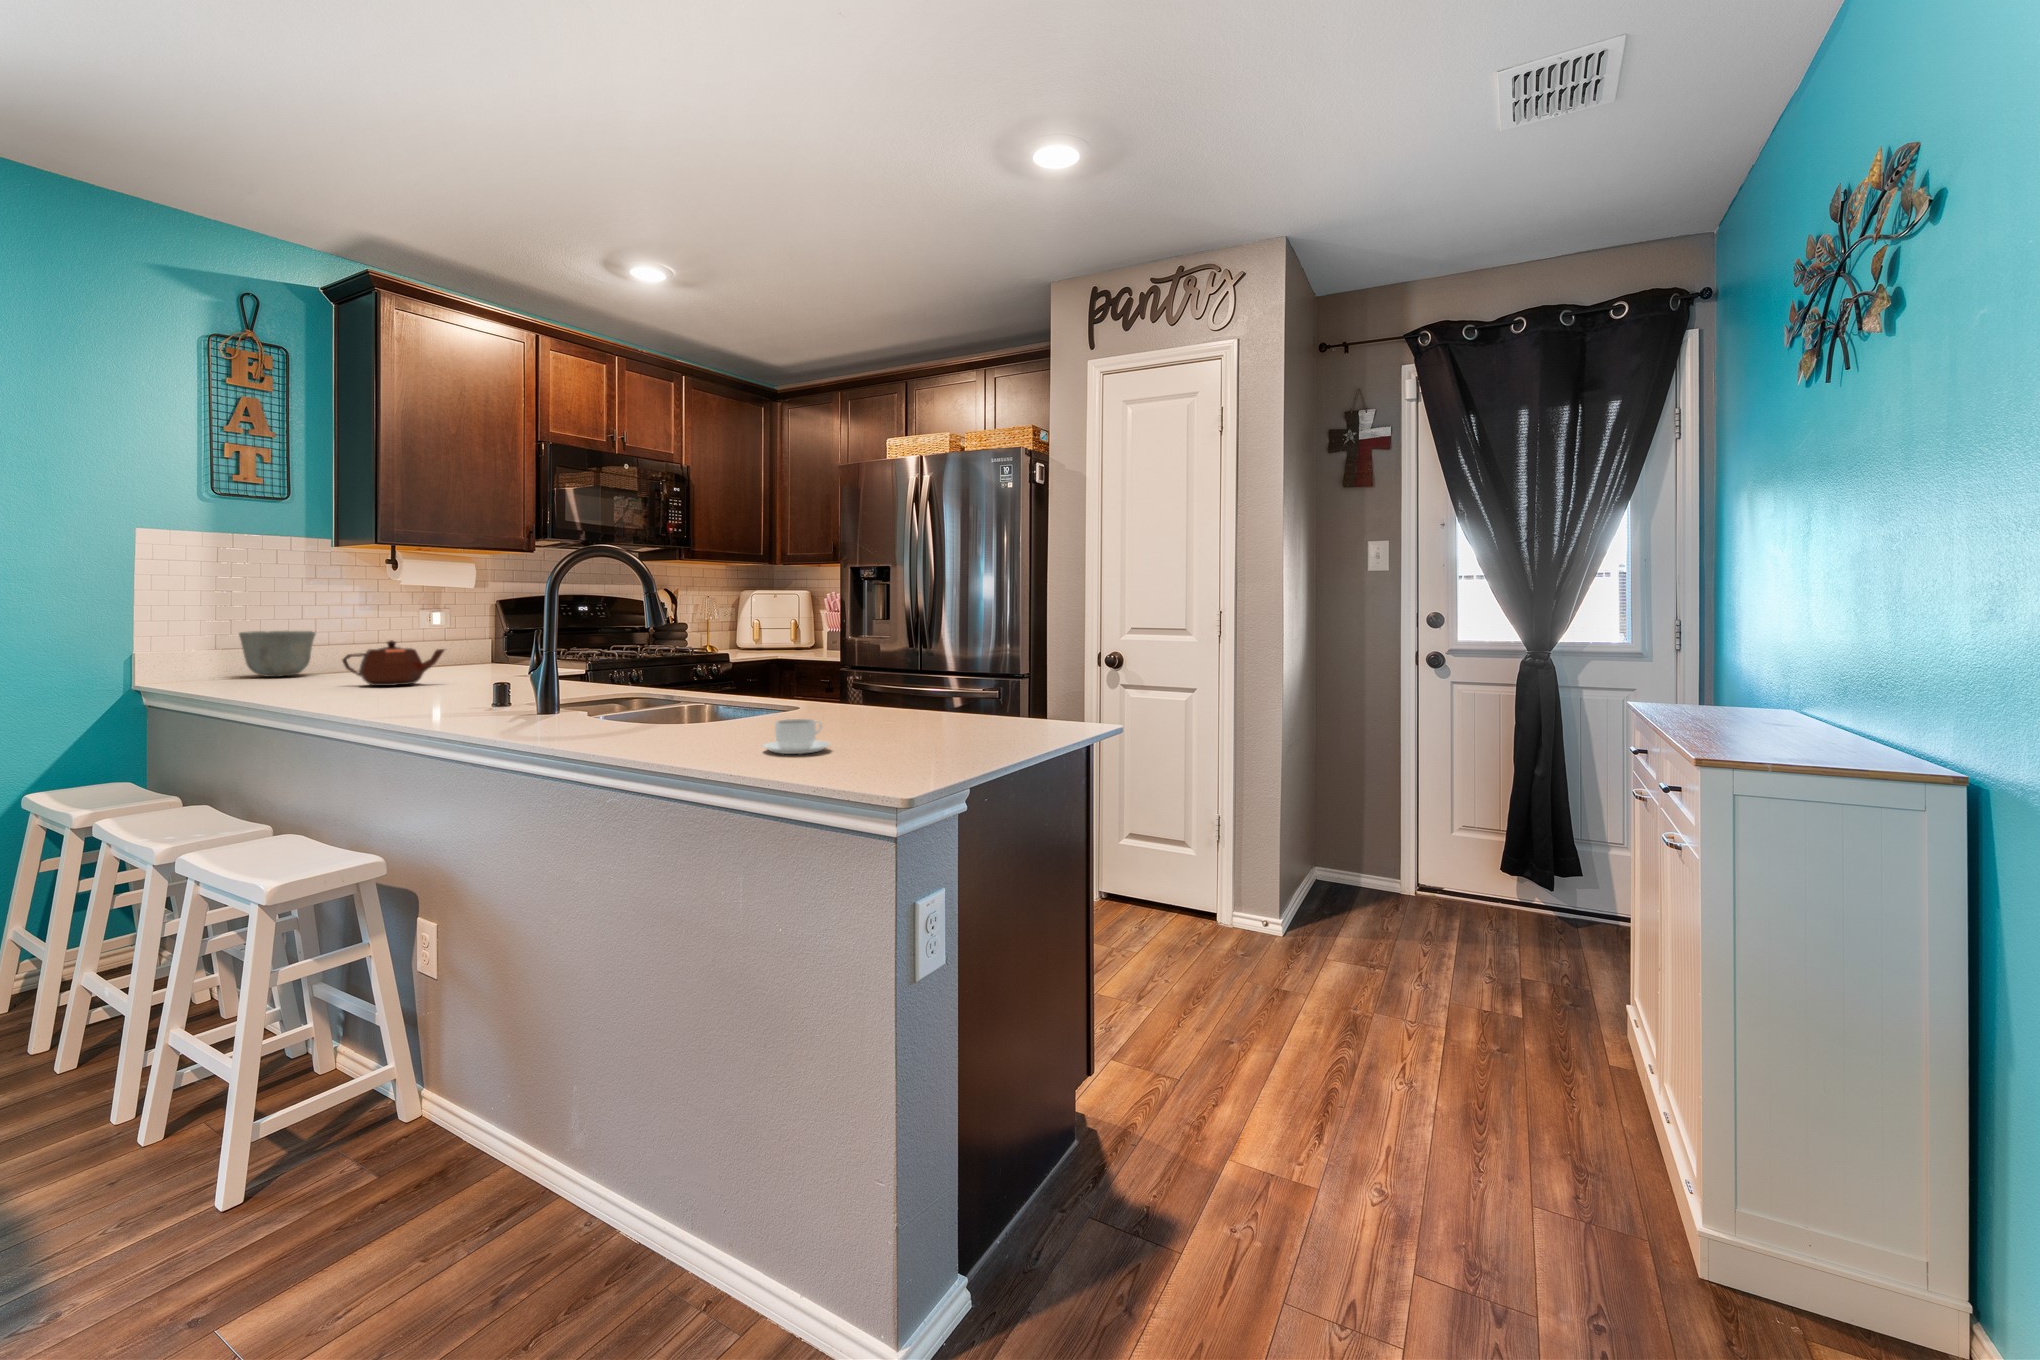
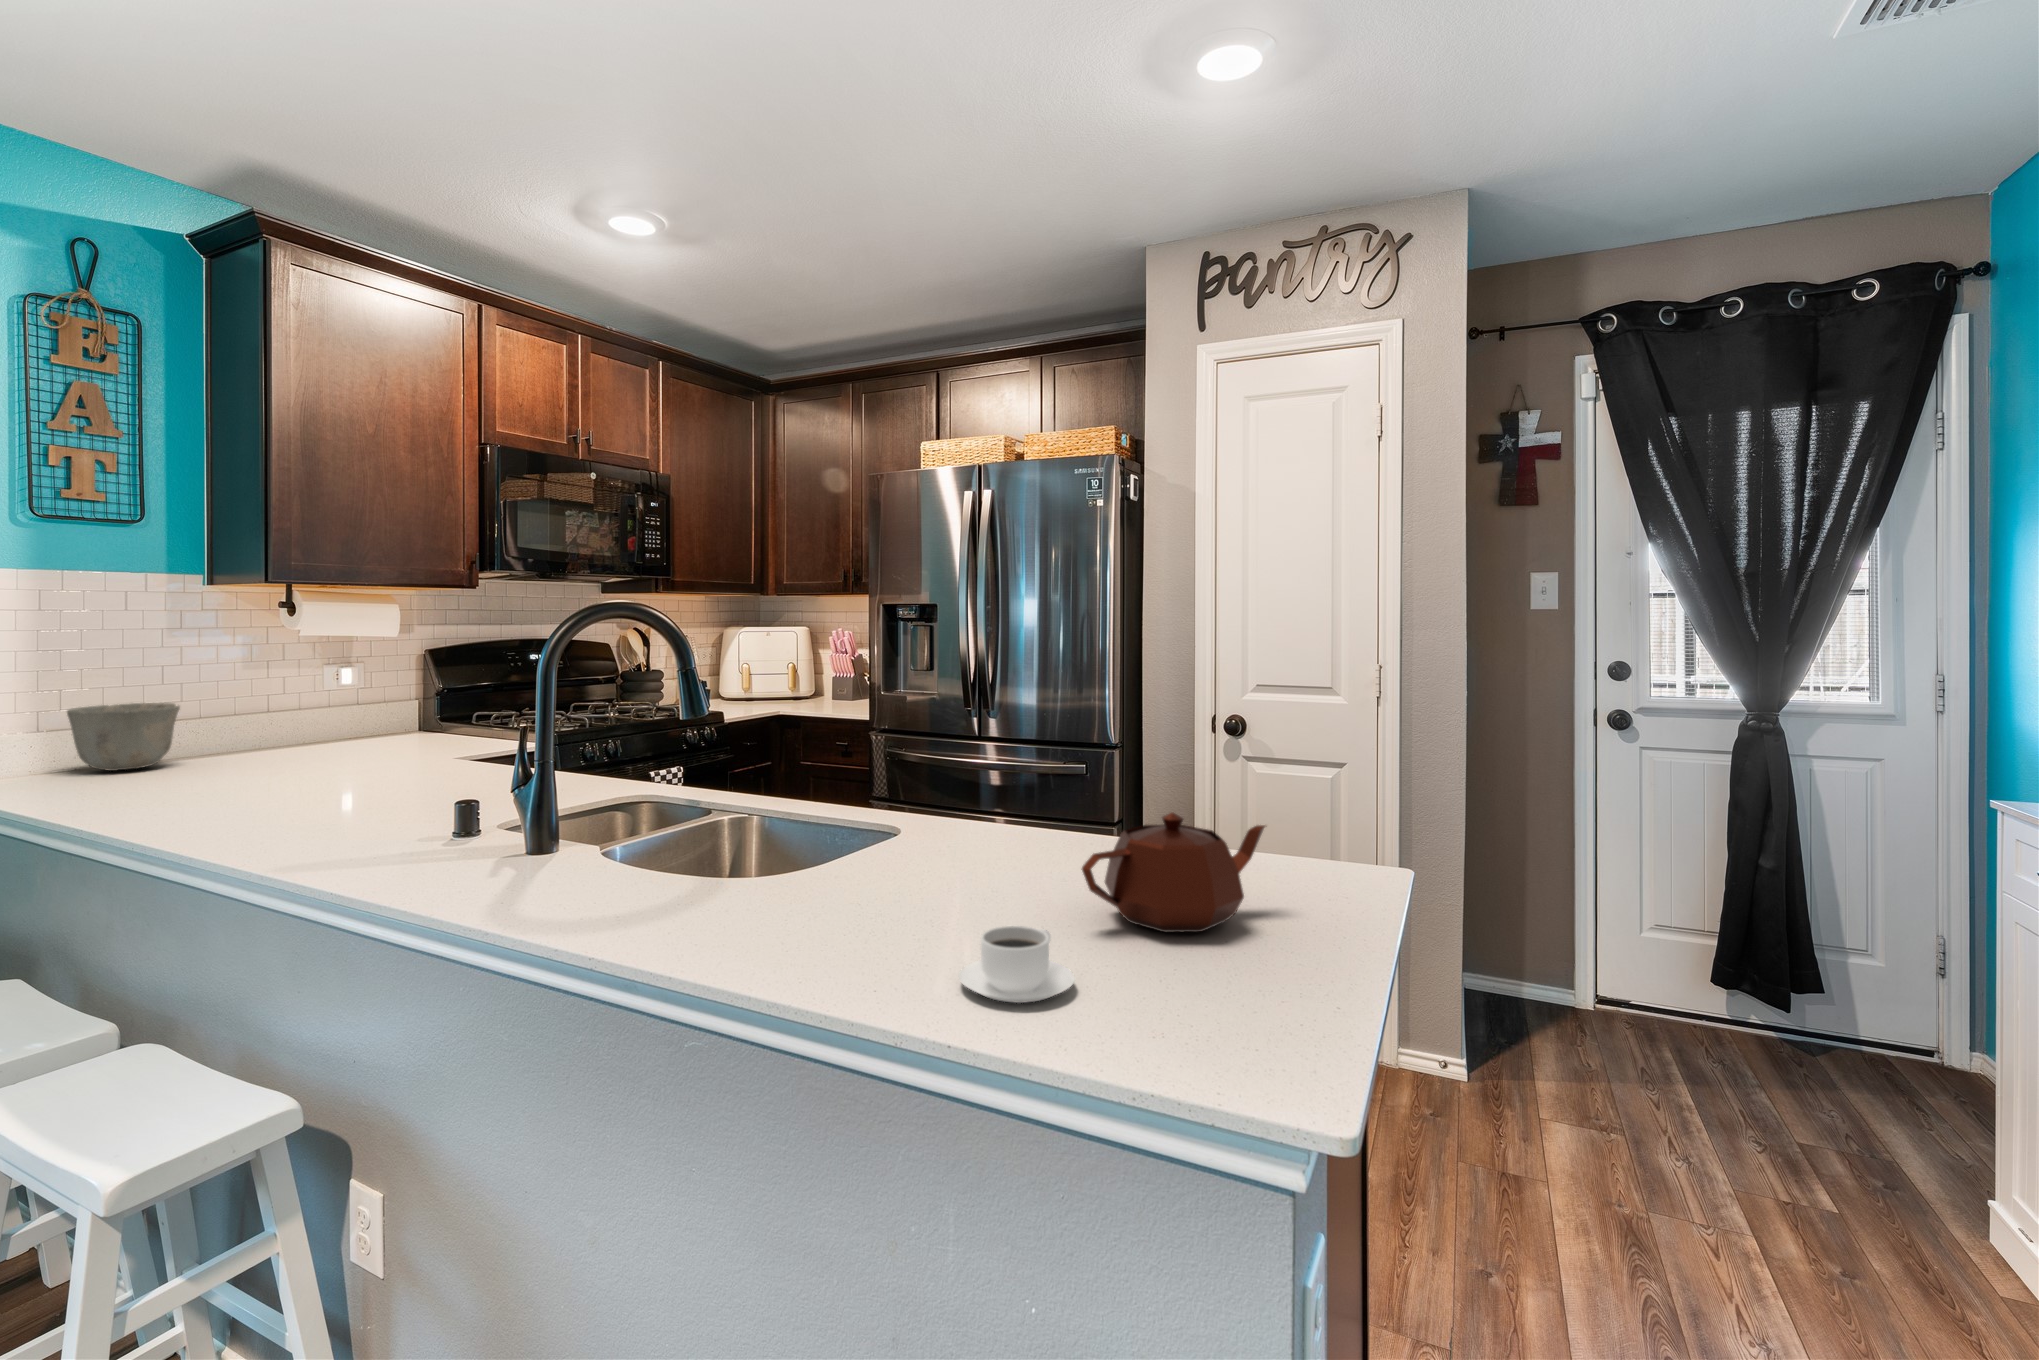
teapot: present [342,640,444,686] -> present [1082,813,1265,932]

